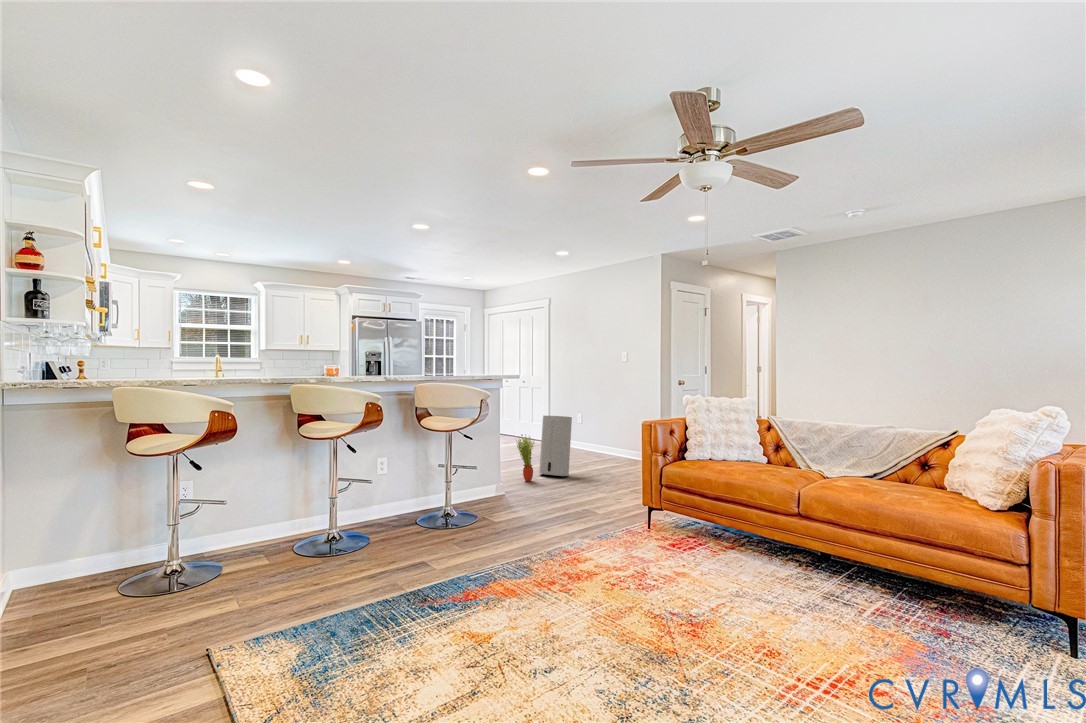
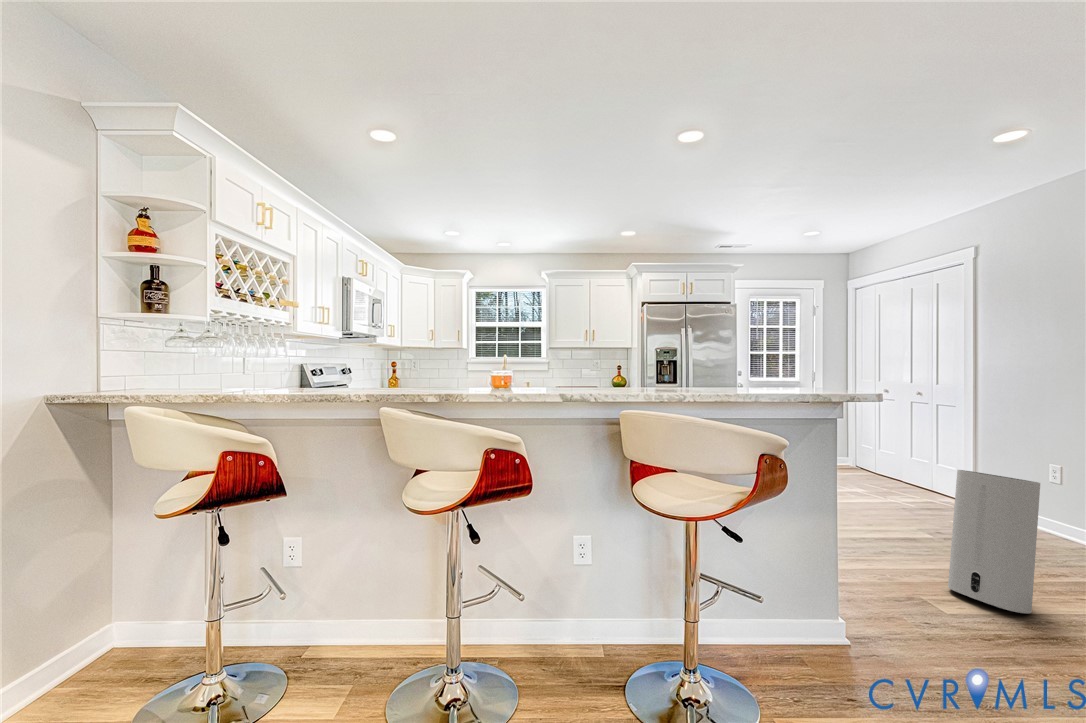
potted plant: present [517,434,534,482] -> none [887,505,935,607]

